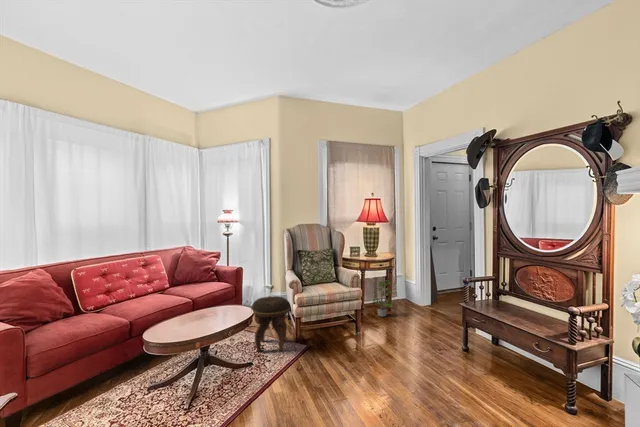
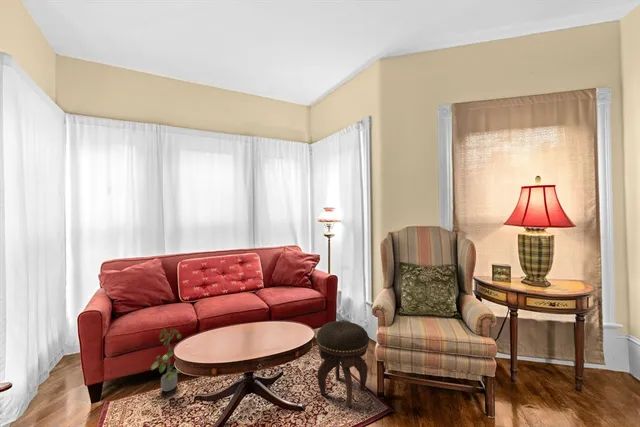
potted plant: present [374,280,394,317] -> present [151,329,181,391]

